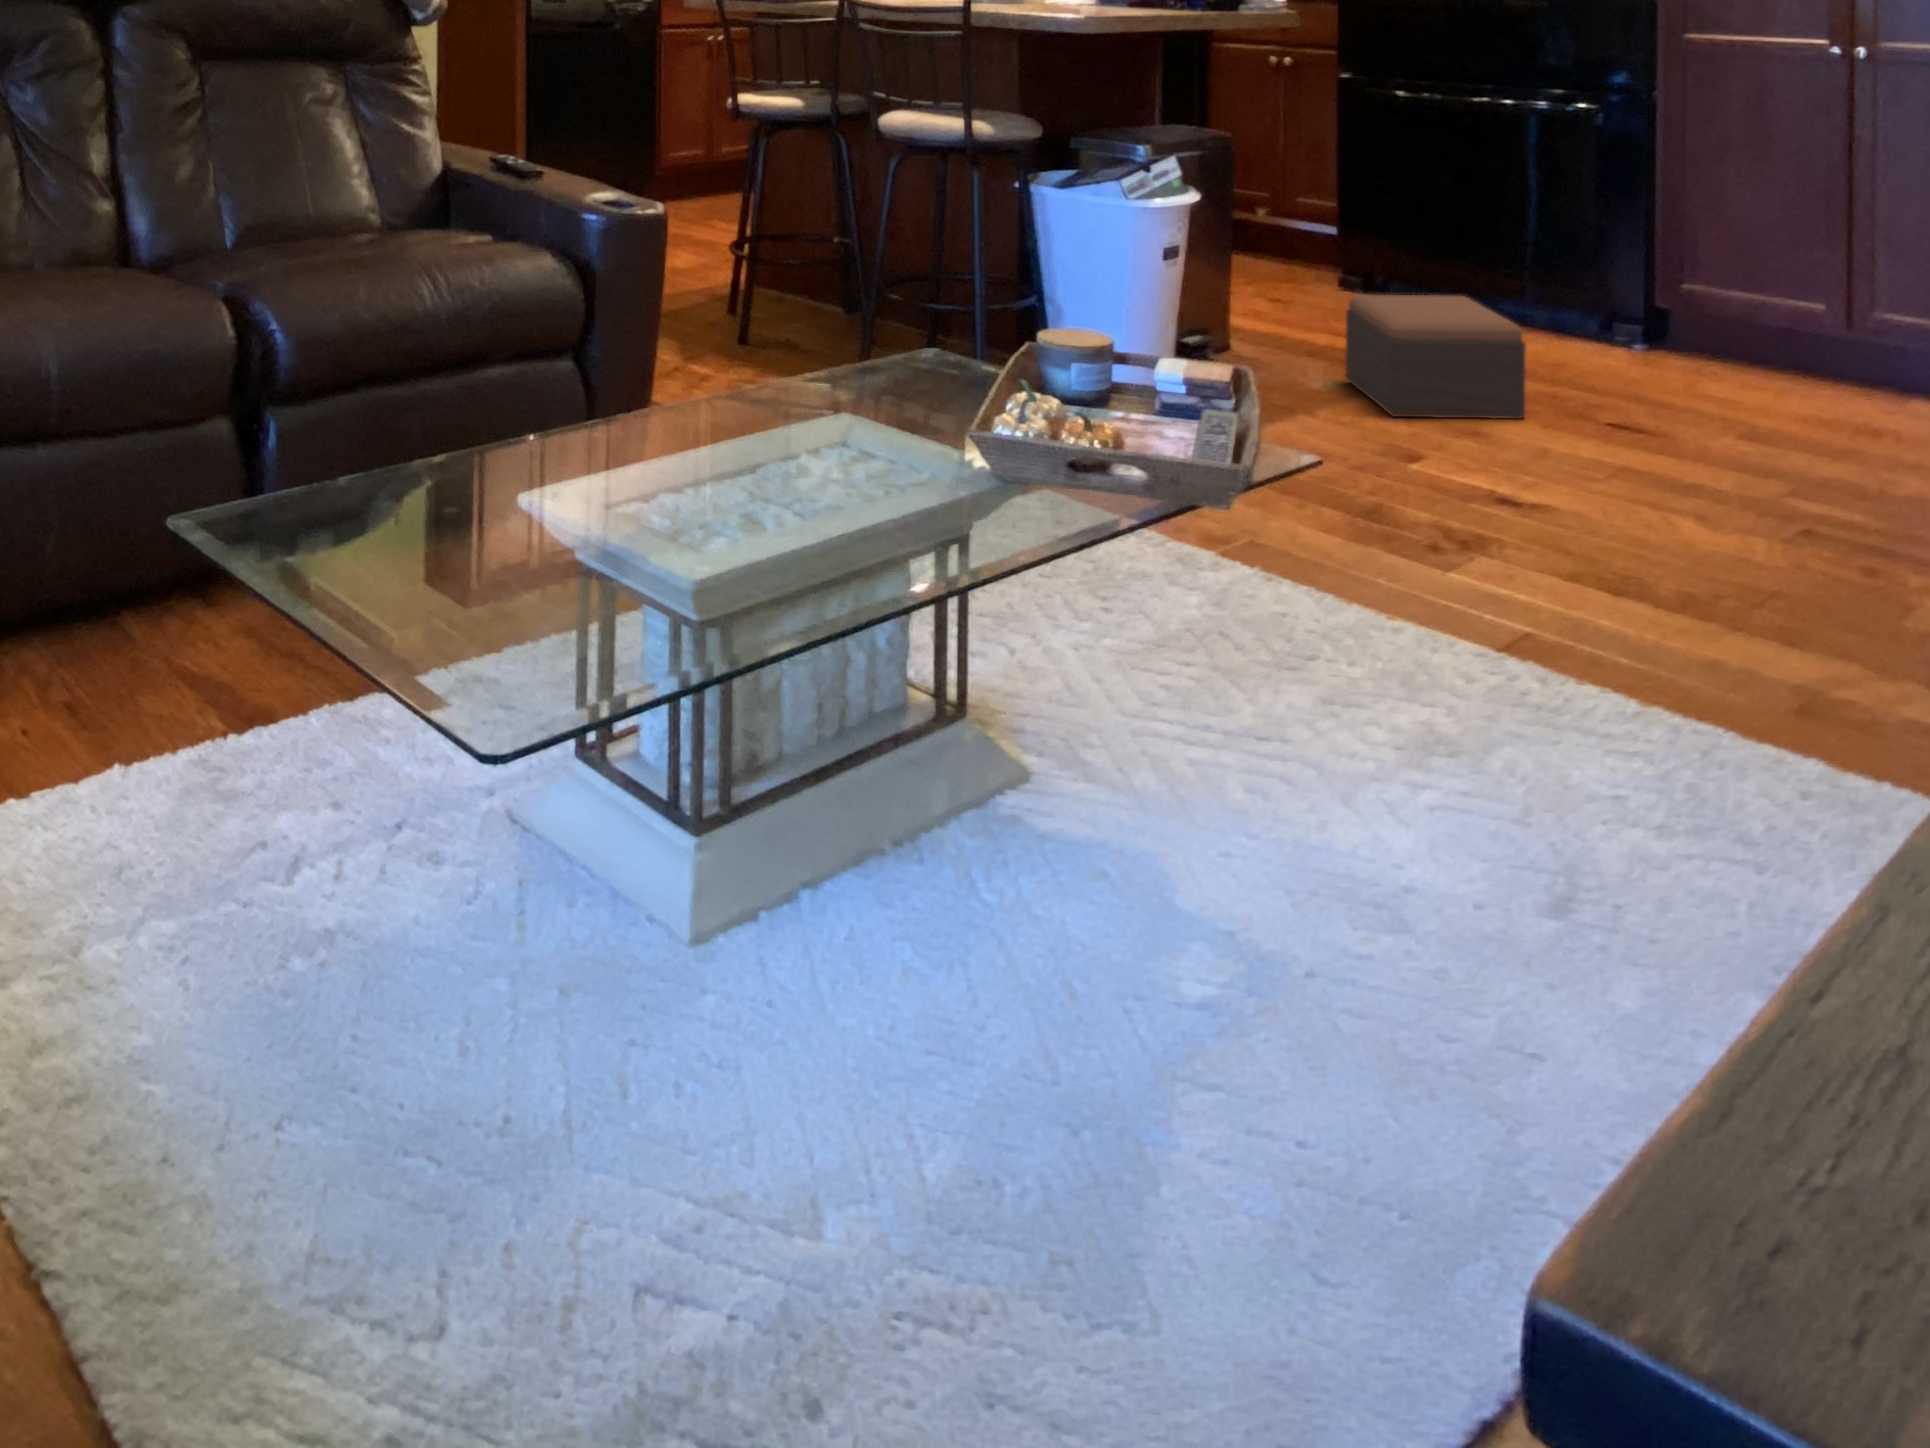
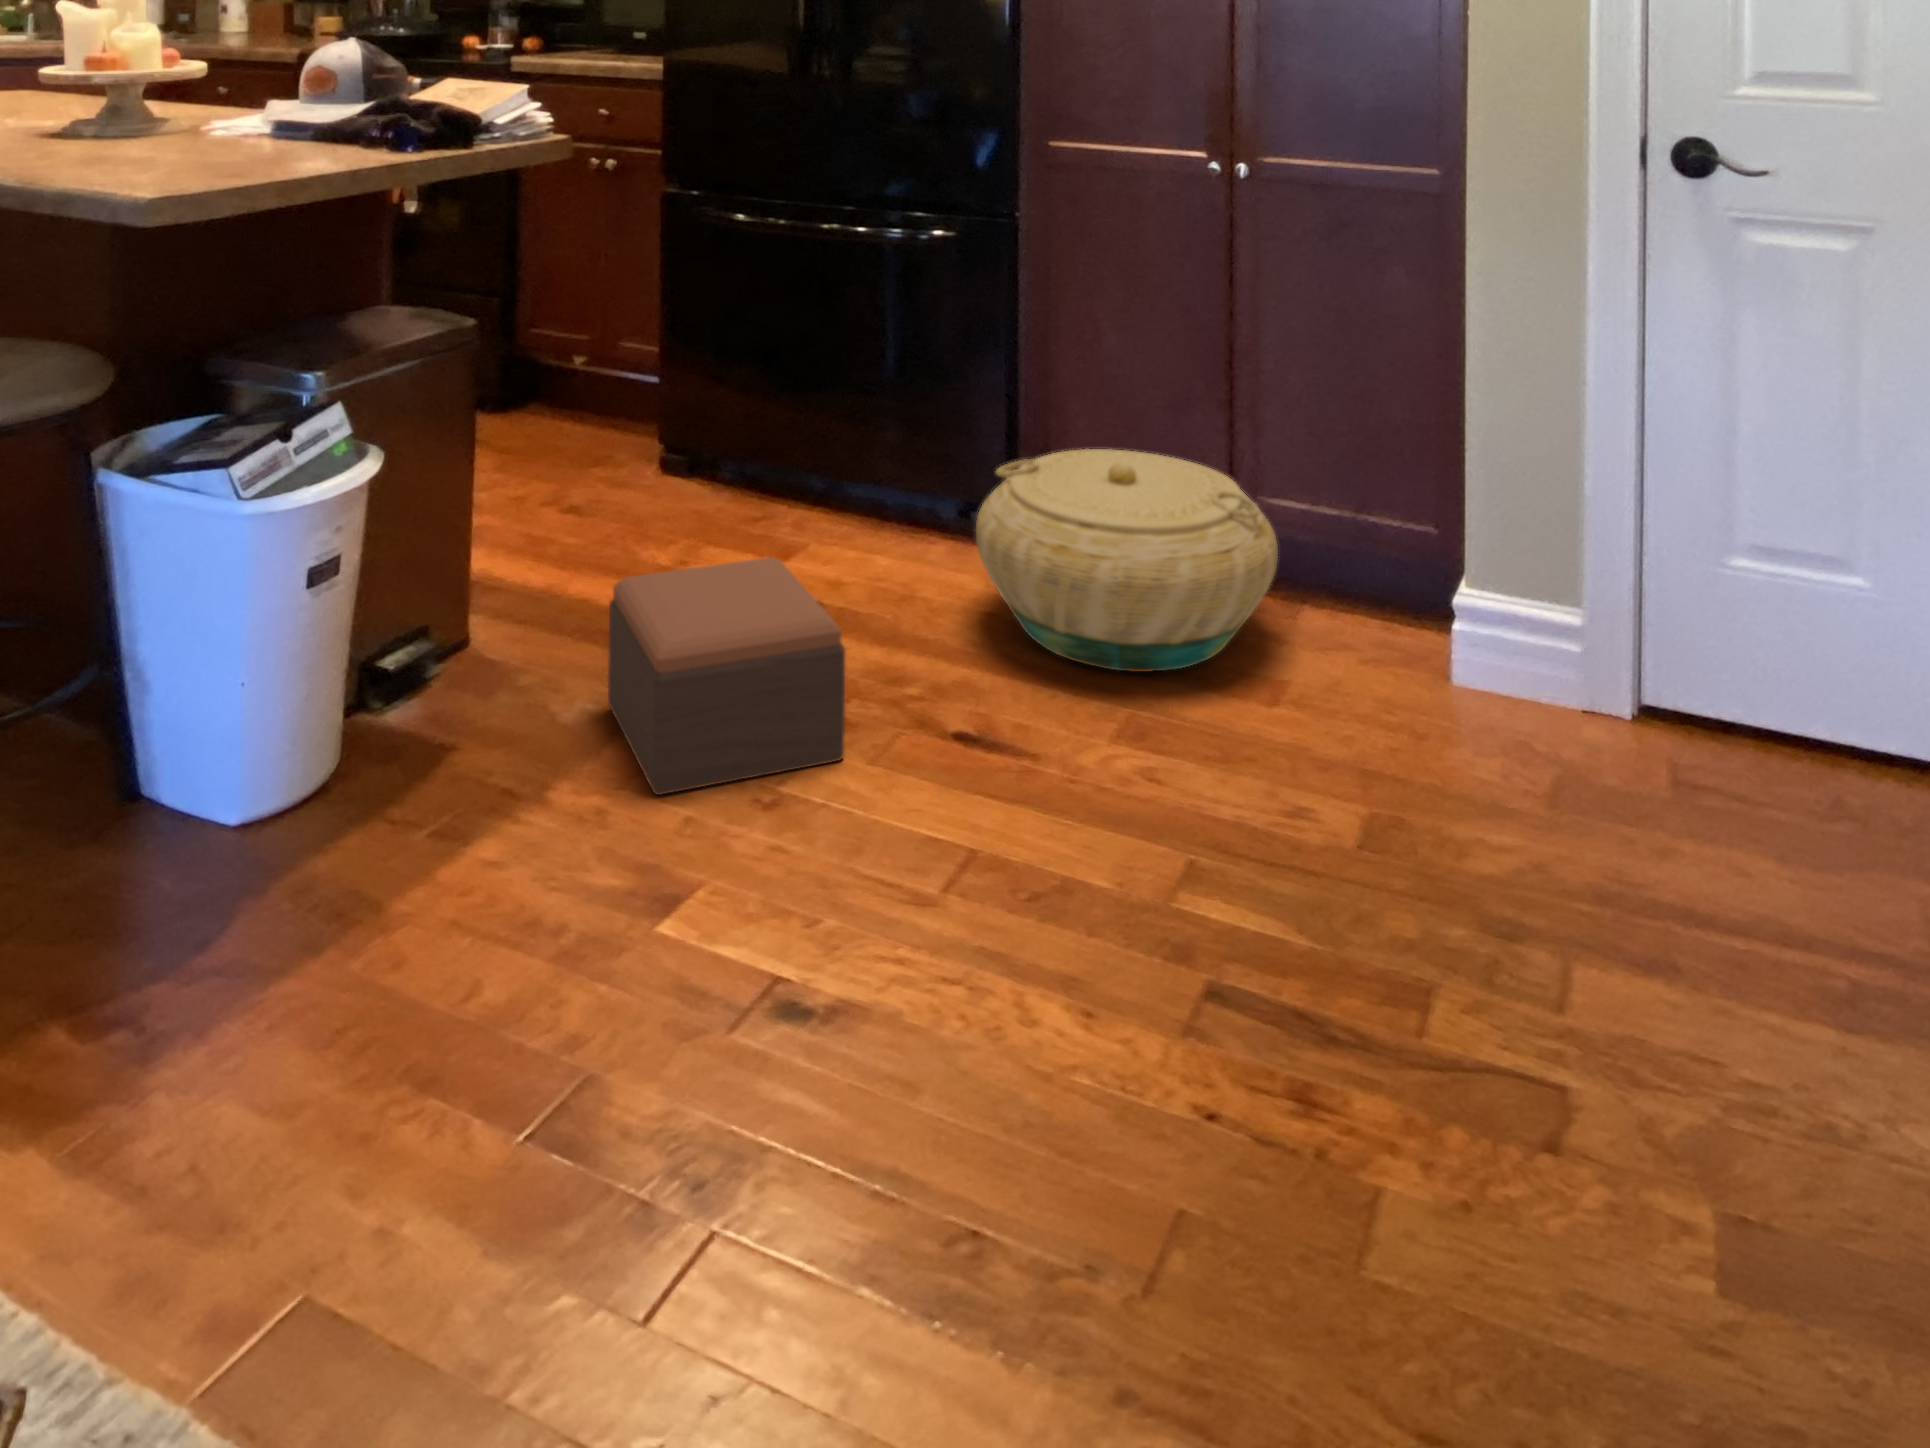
basket: none [1621,261,1889,409] -> present [976,449,1278,672]

